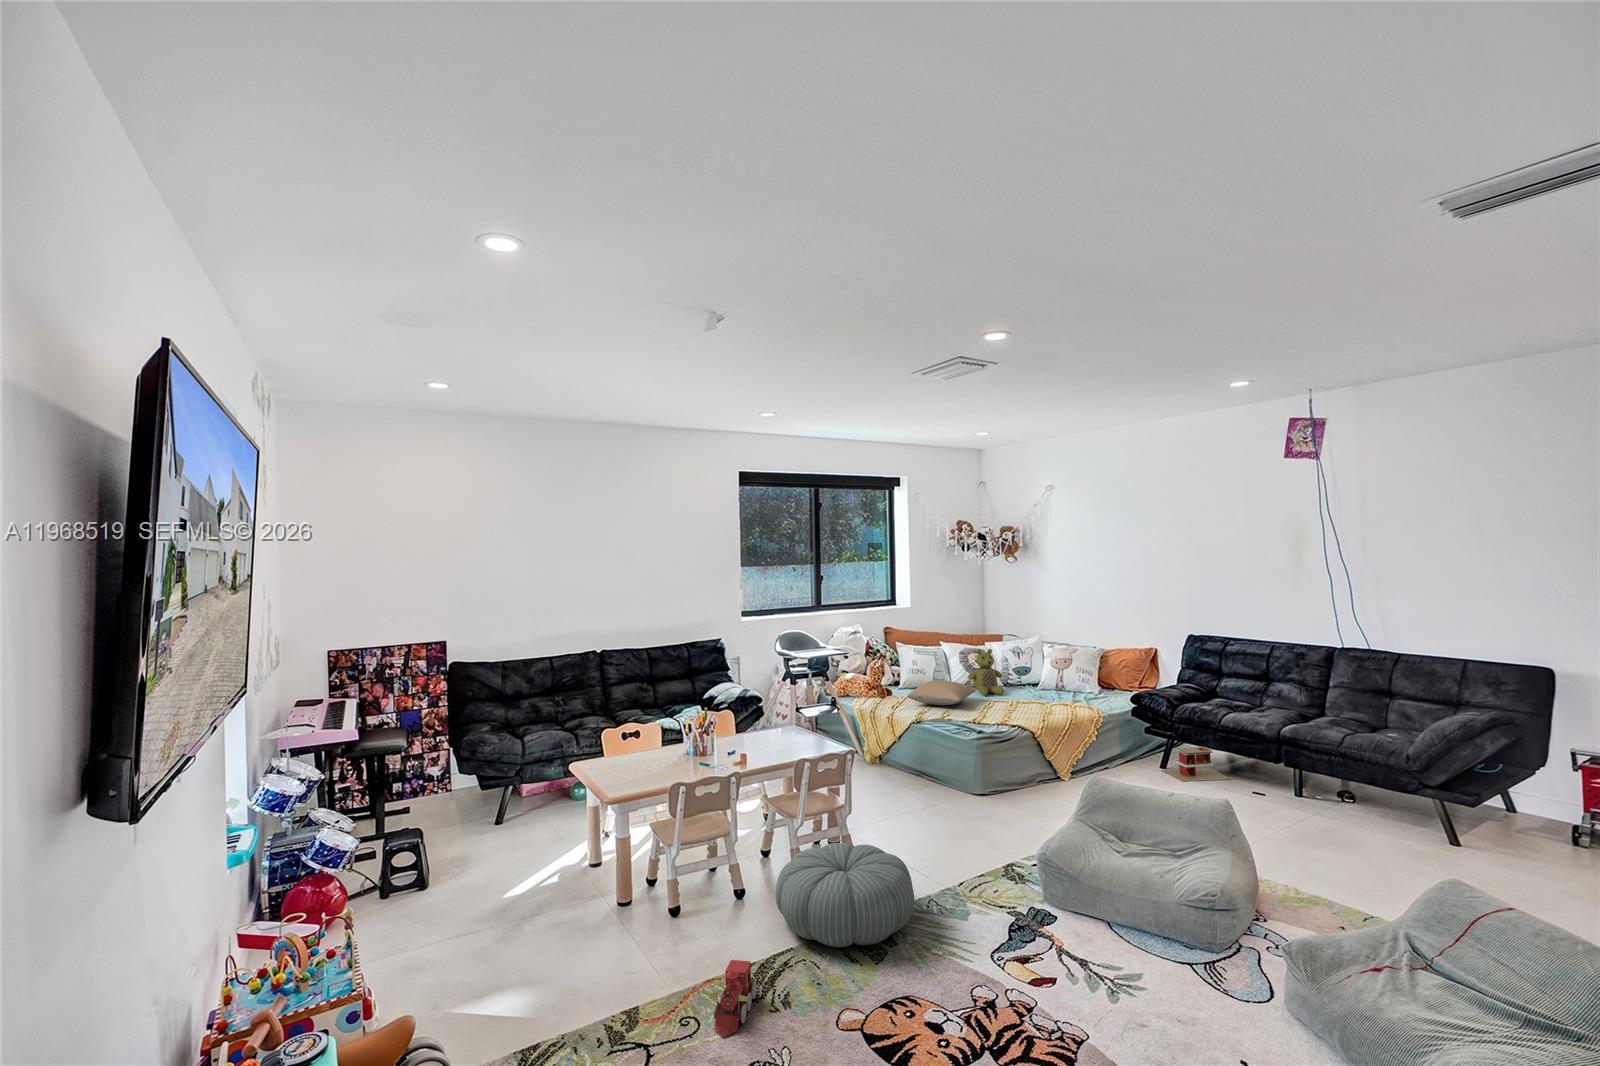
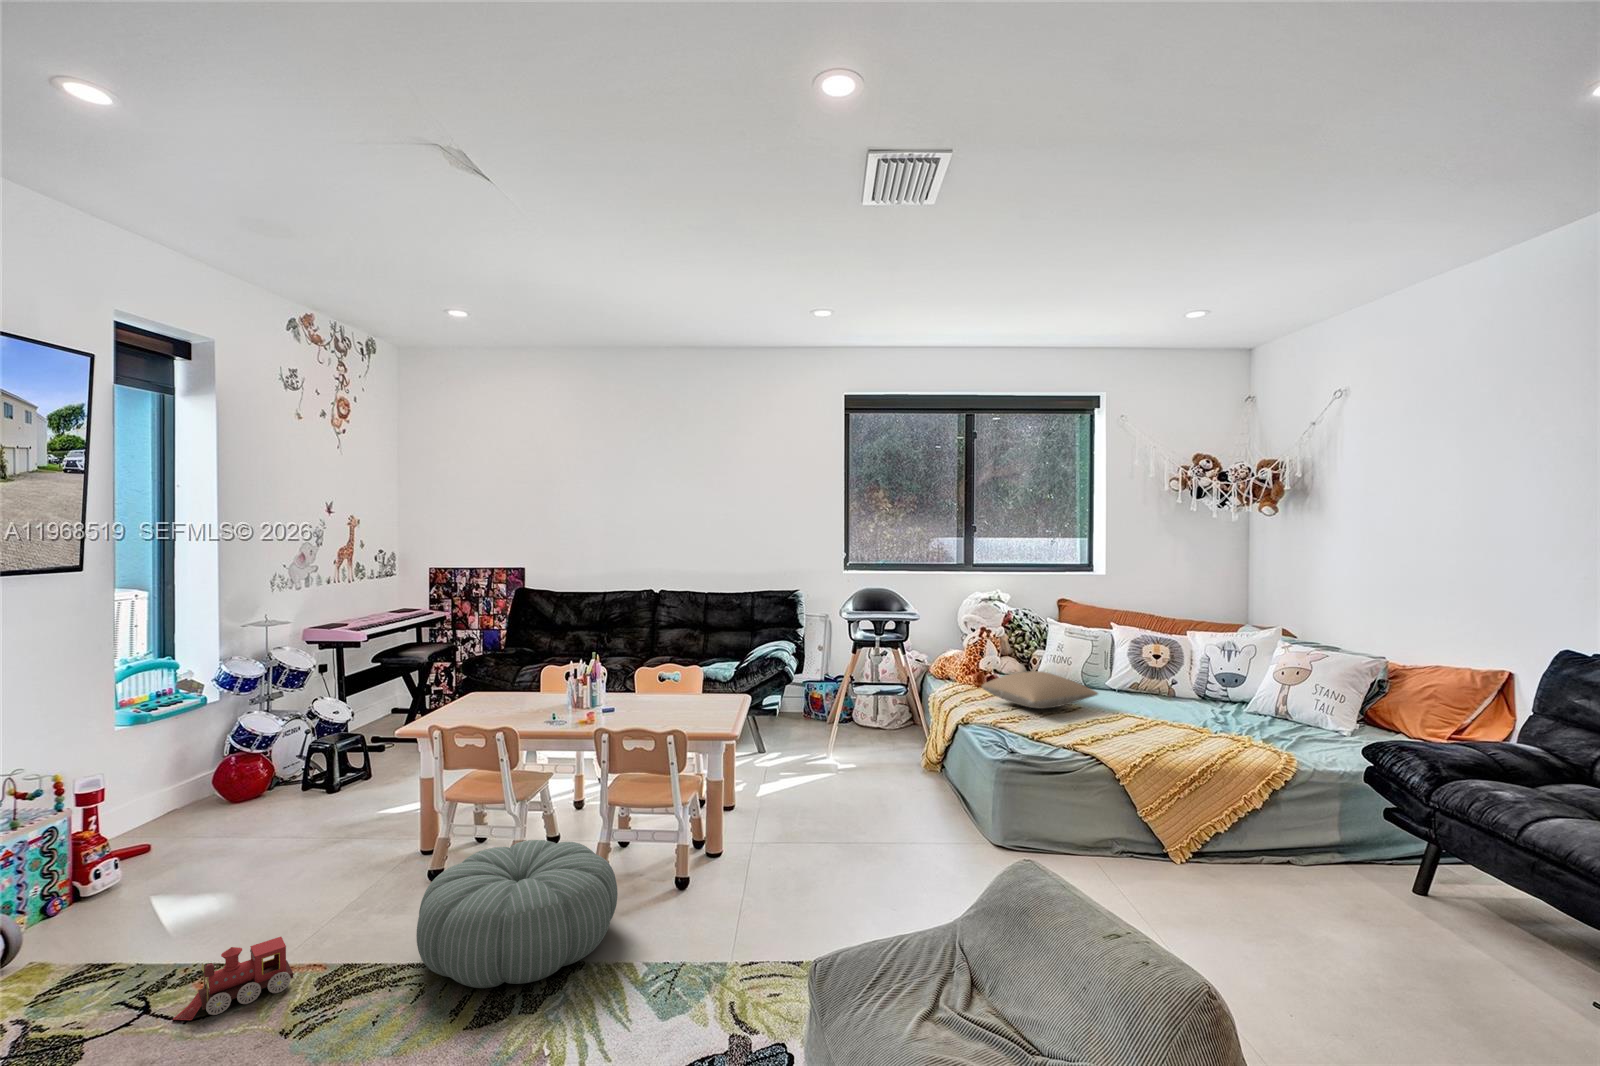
stuffed bear: present [968,649,1004,696] -> none [1112,635,1172,709]
toy house: present [1162,747,1231,781] -> none [1408,862,1565,960]

